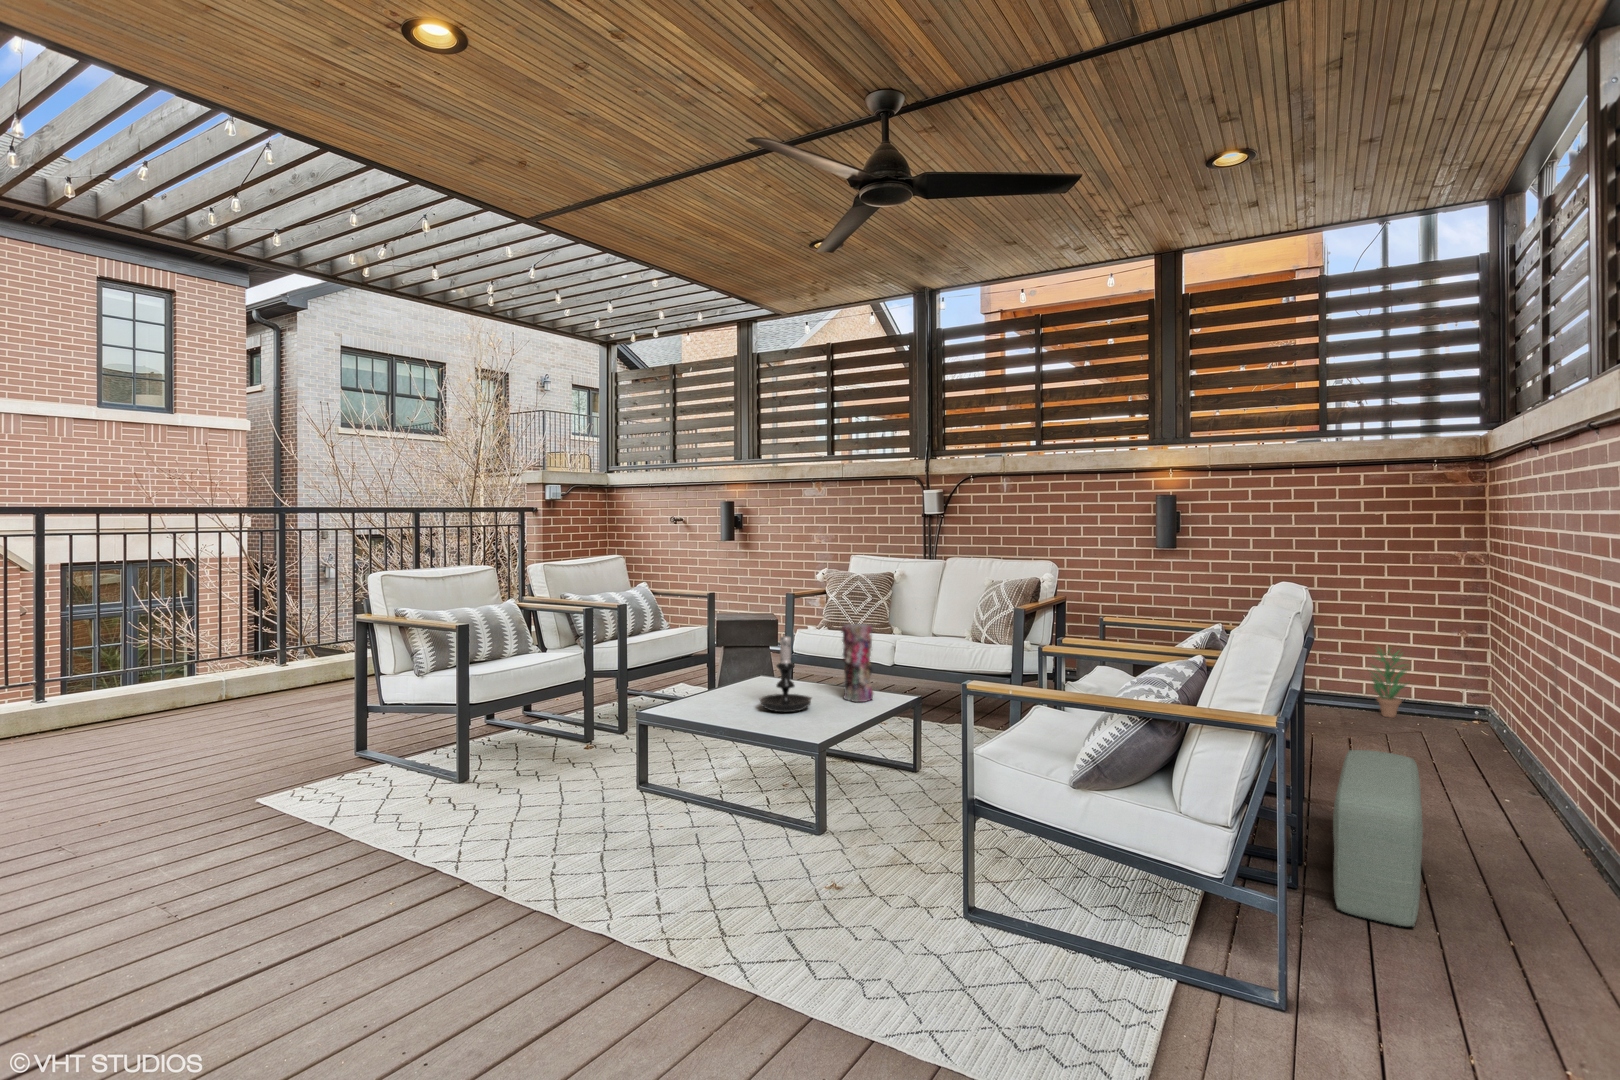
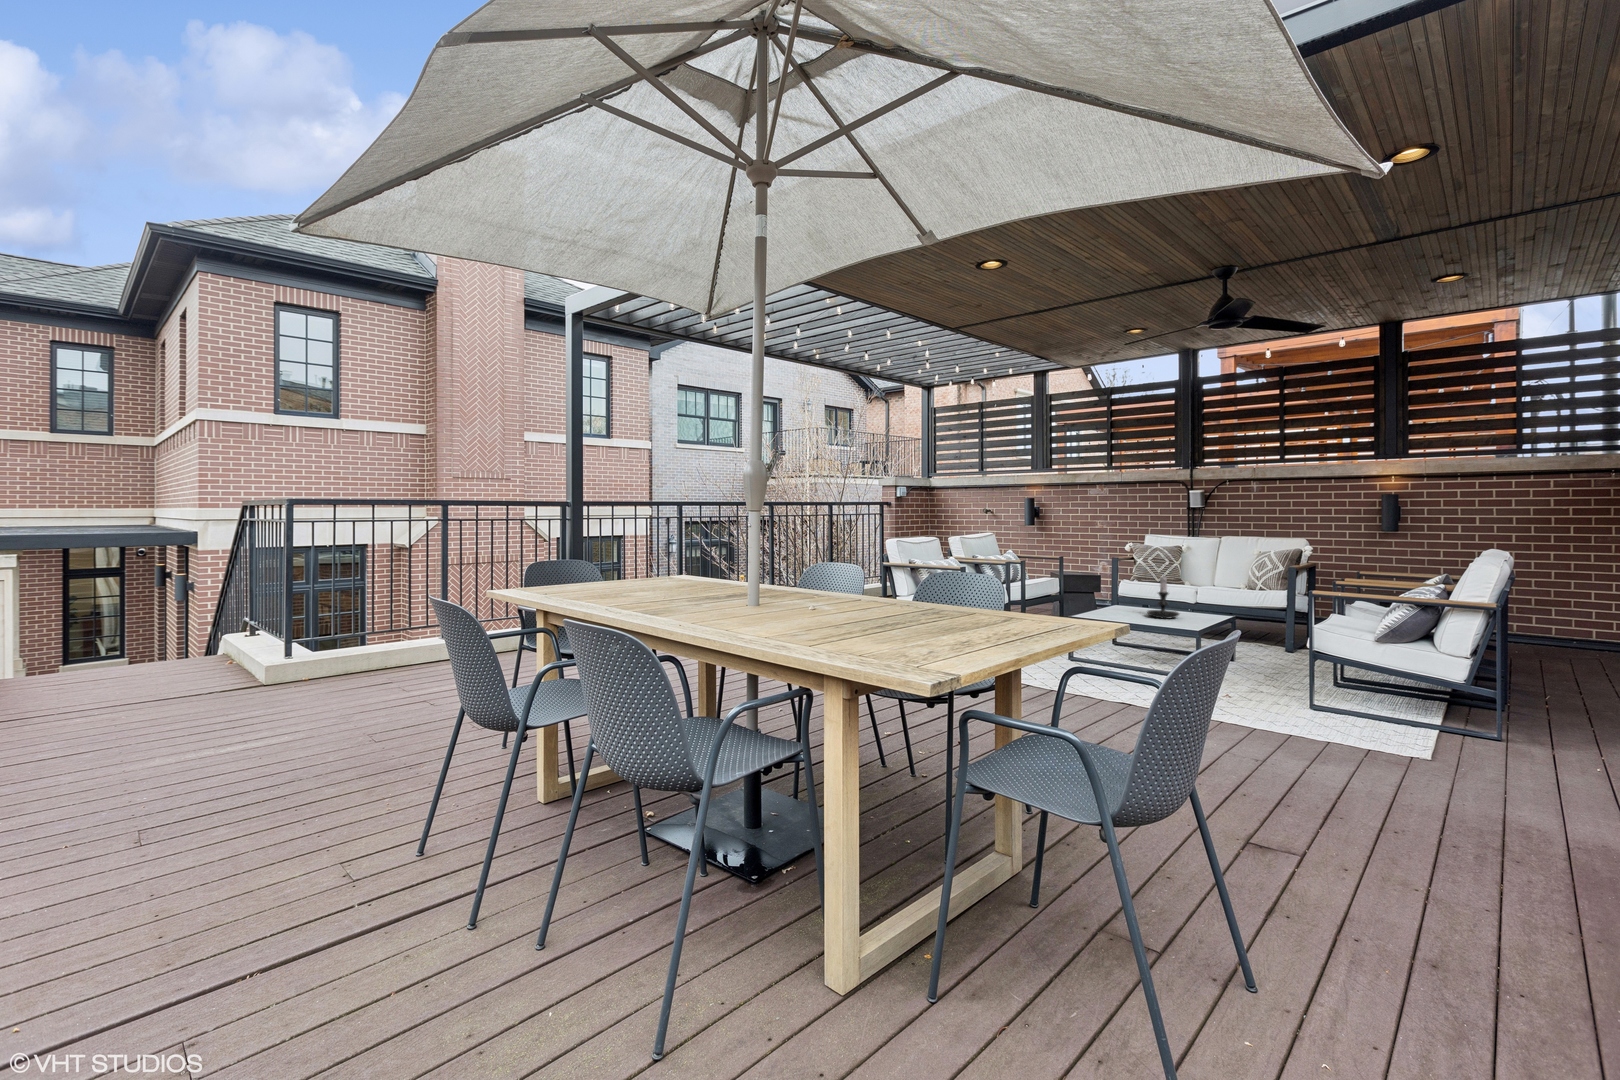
vase: present [841,624,873,702] -> none [1191,572,1212,616]
potted plant: present [1372,648,1406,718] -> none [1552,600,1592,651]
pouf: present [1333,750,1423,927] -> none [1528,646,1586,726]

